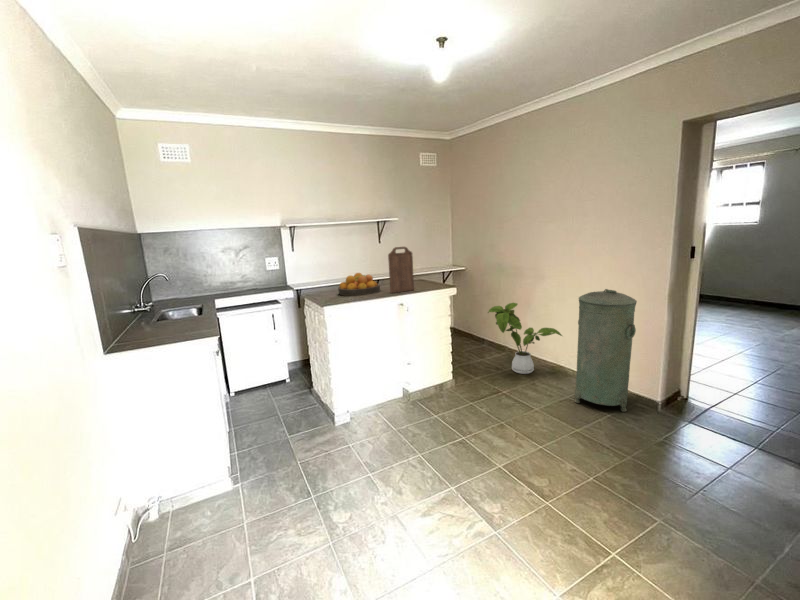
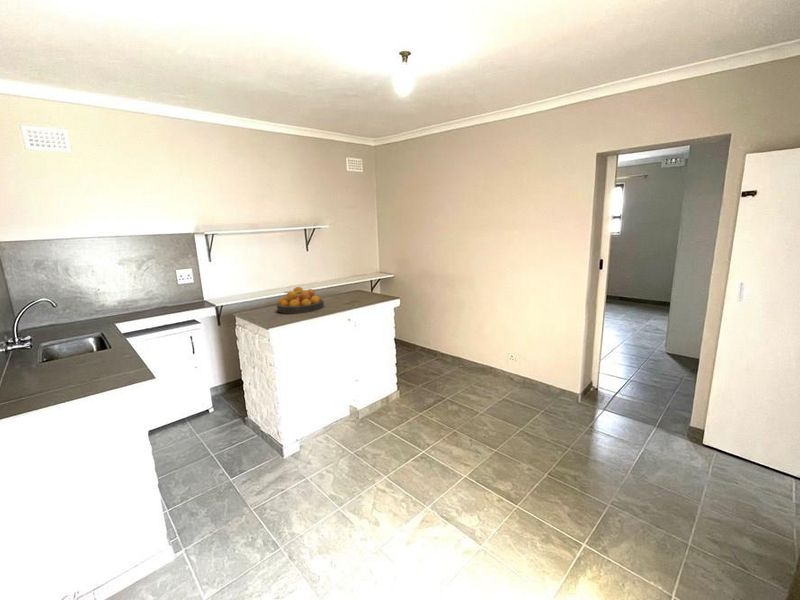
cutting board: present [388,247,414,293] -> none [335,260,361,309]
trash can: present [575,289,637,412] -> none [511,298,562,406]
house plant: present [488,303,562,374] -> none [427,311,496,378]

